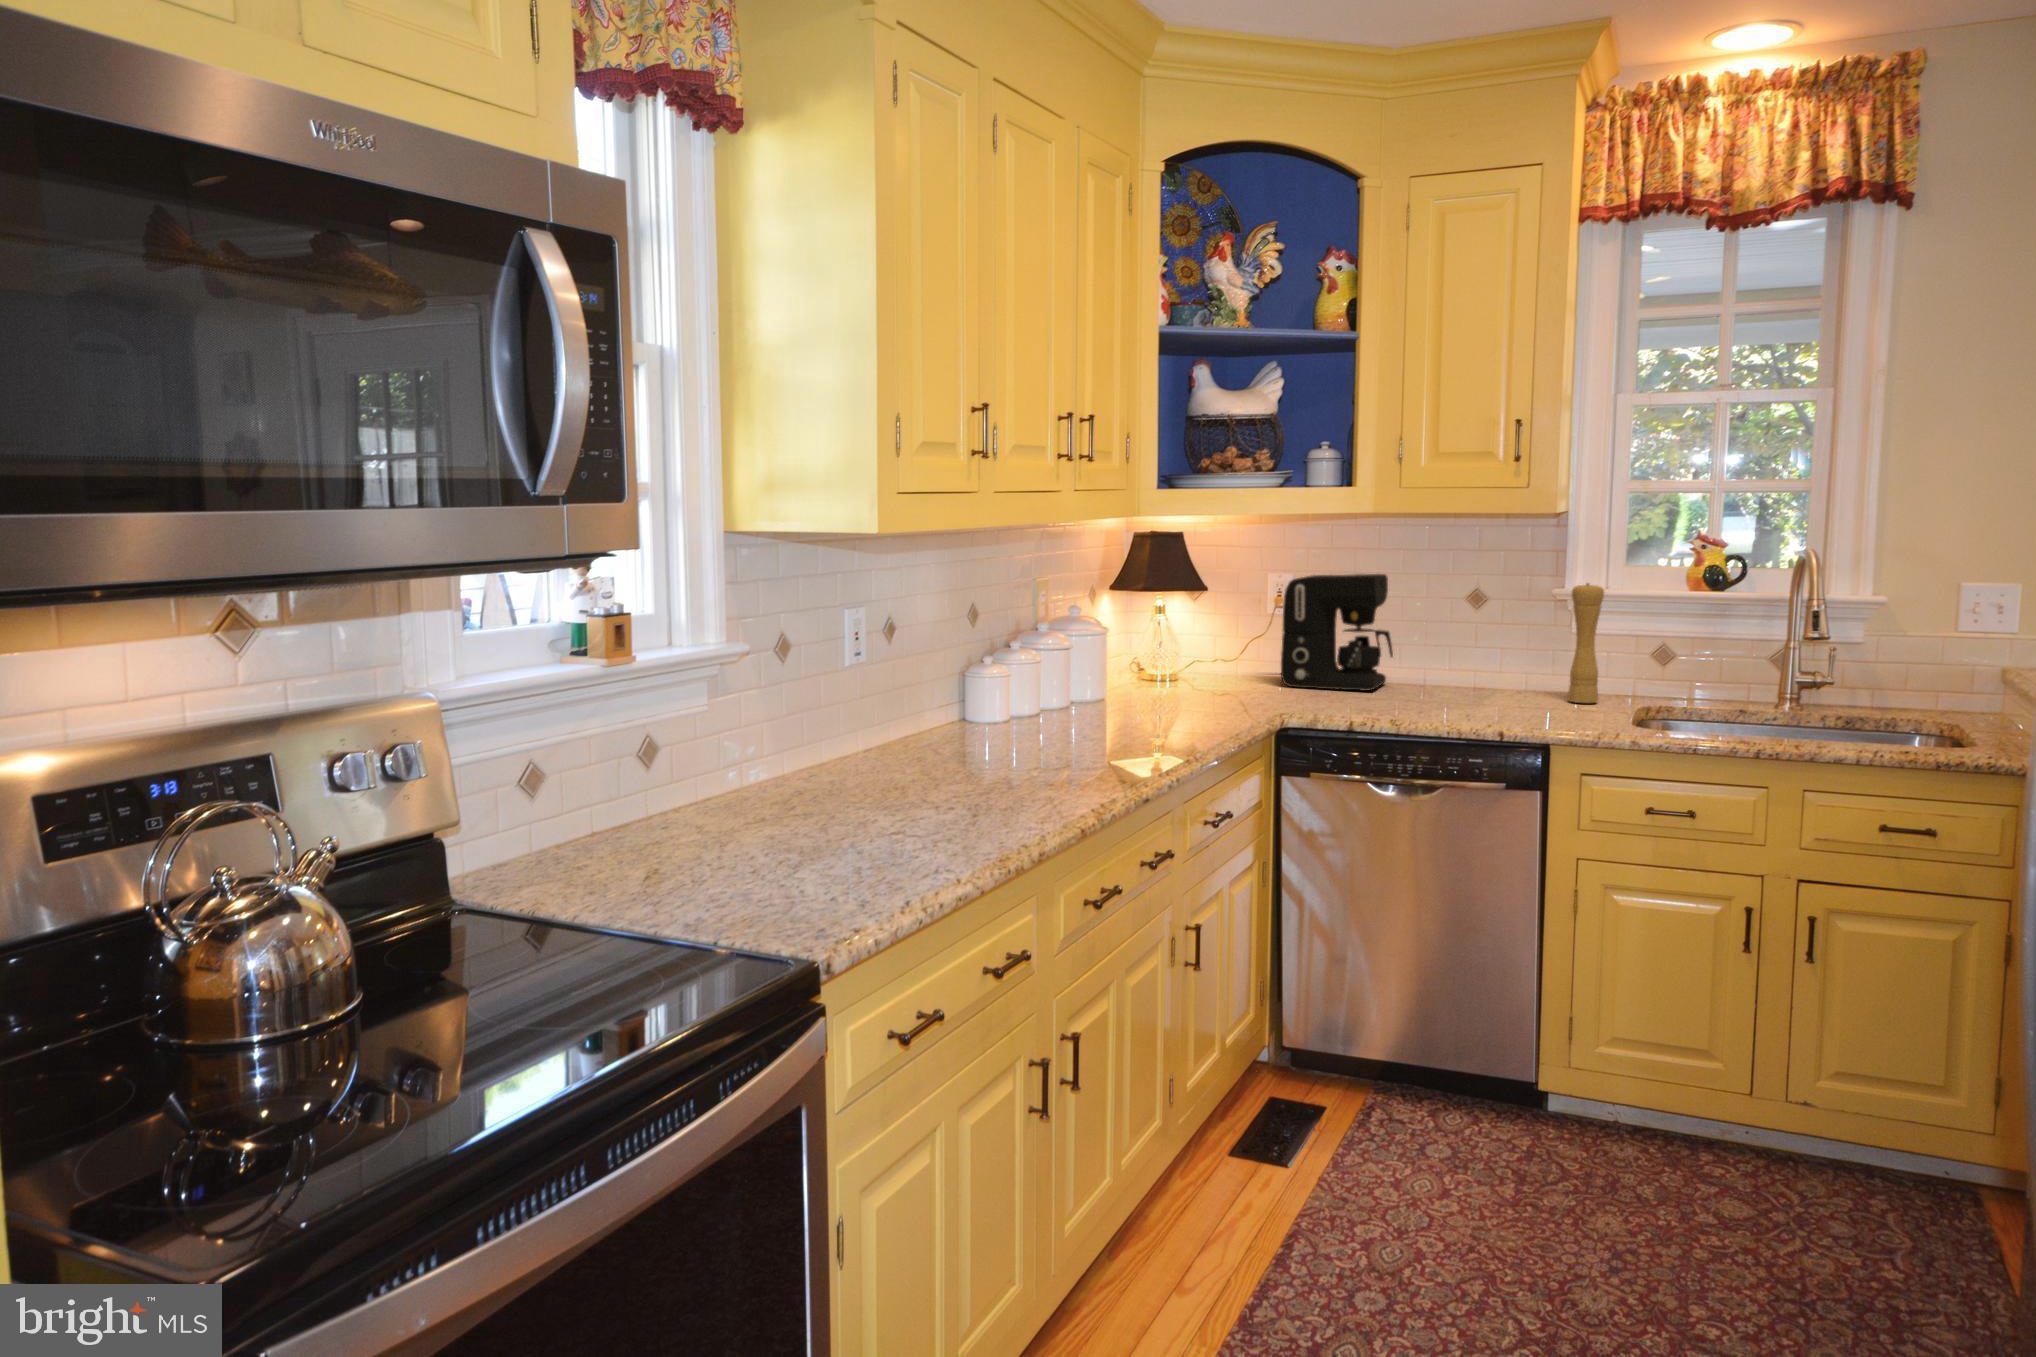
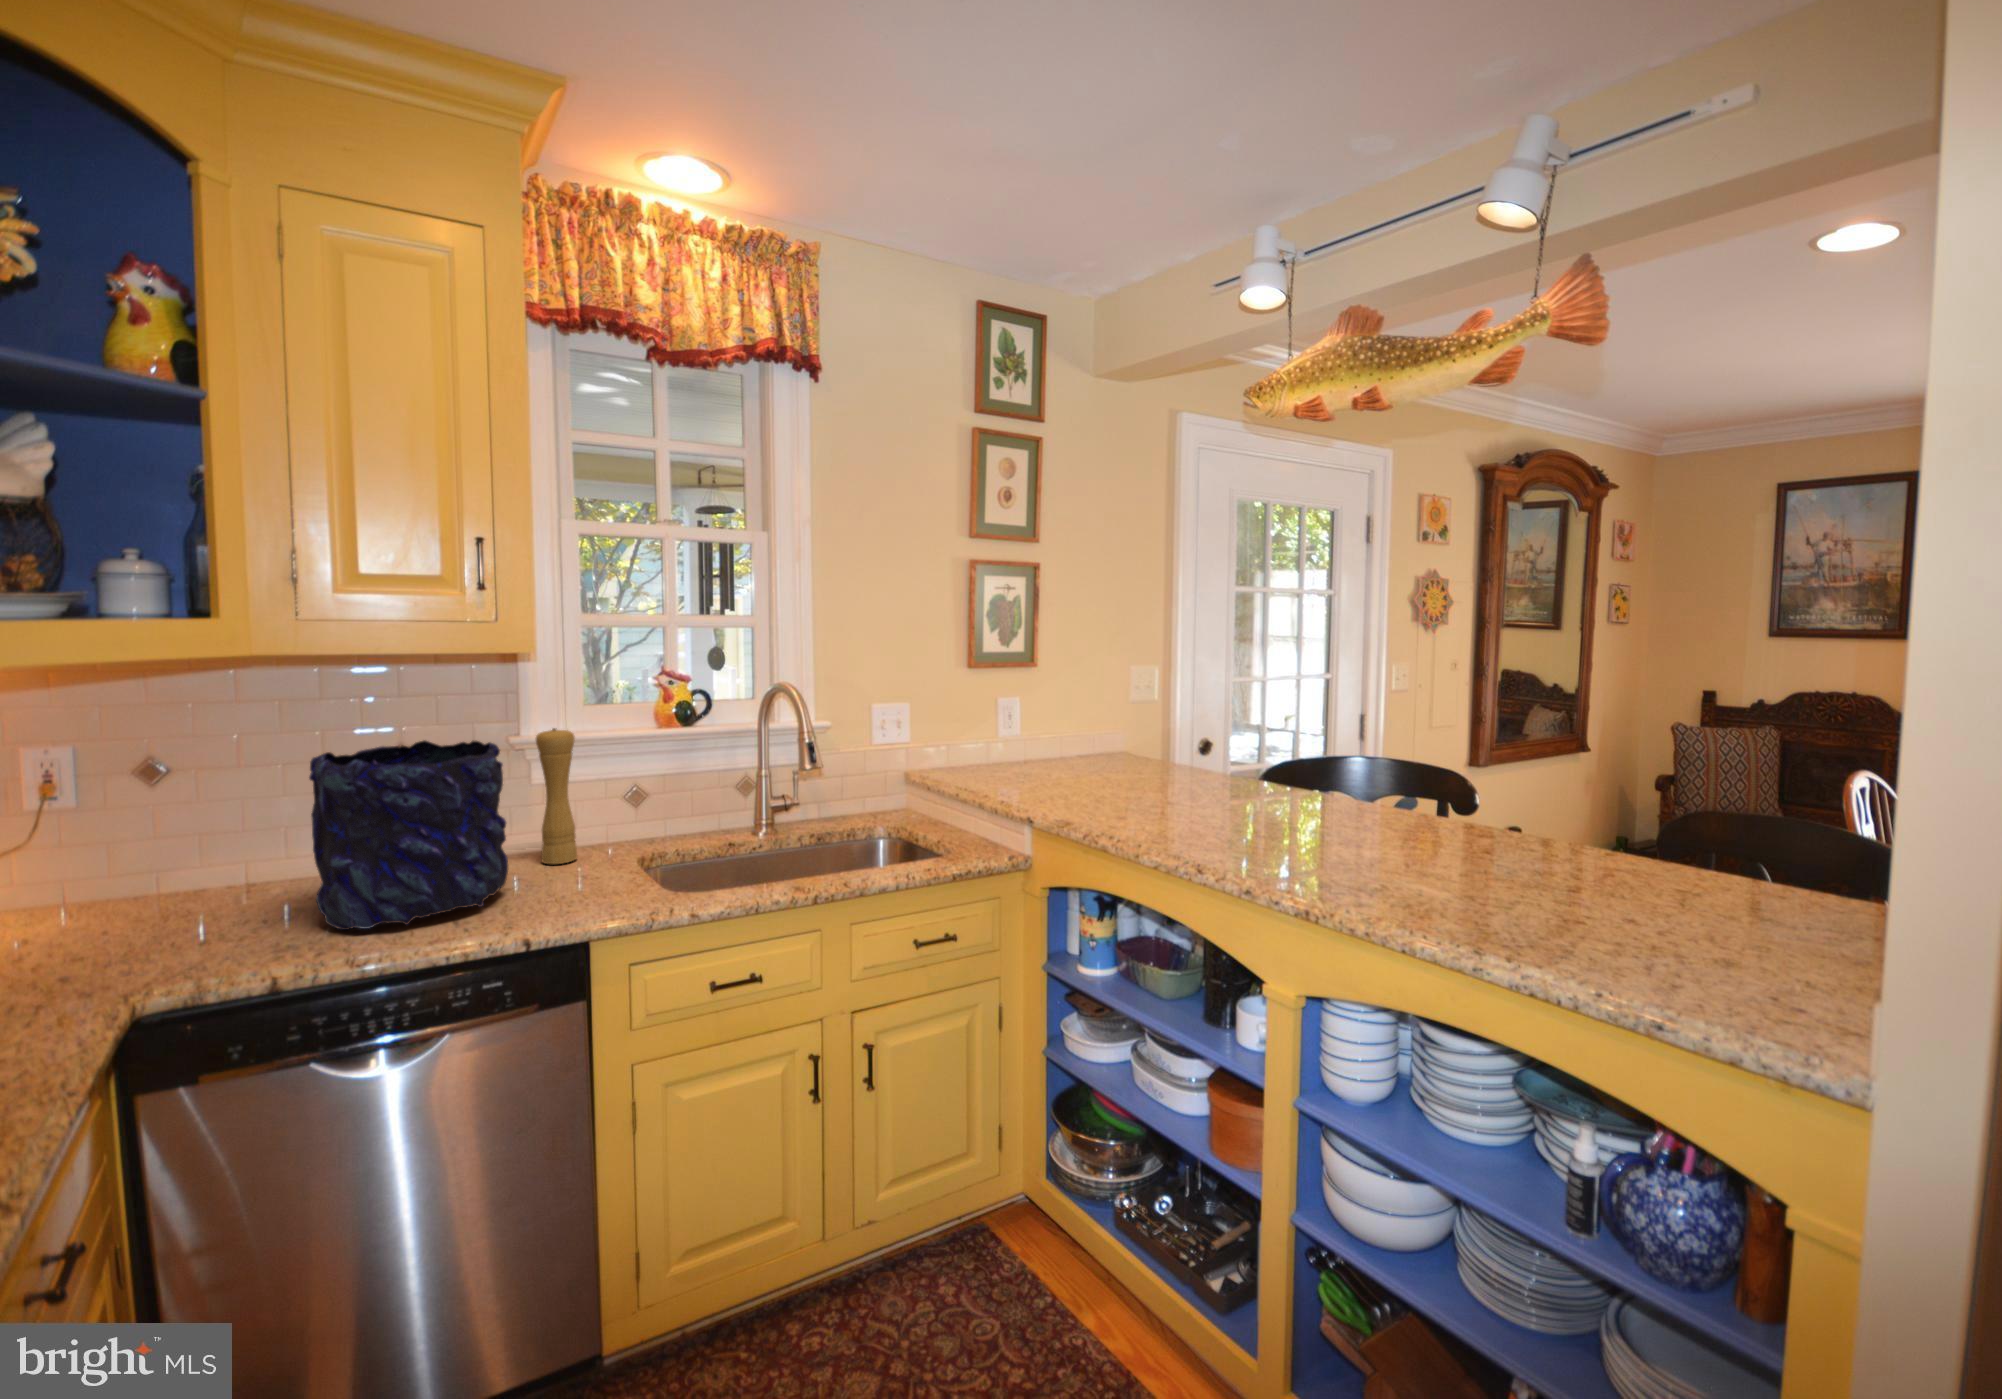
coffee maker: present [1281,574,1393,691] -> none [59,735,284,925]
vase: none [1407,582,1536,712] -> present [309,740,508,930]

